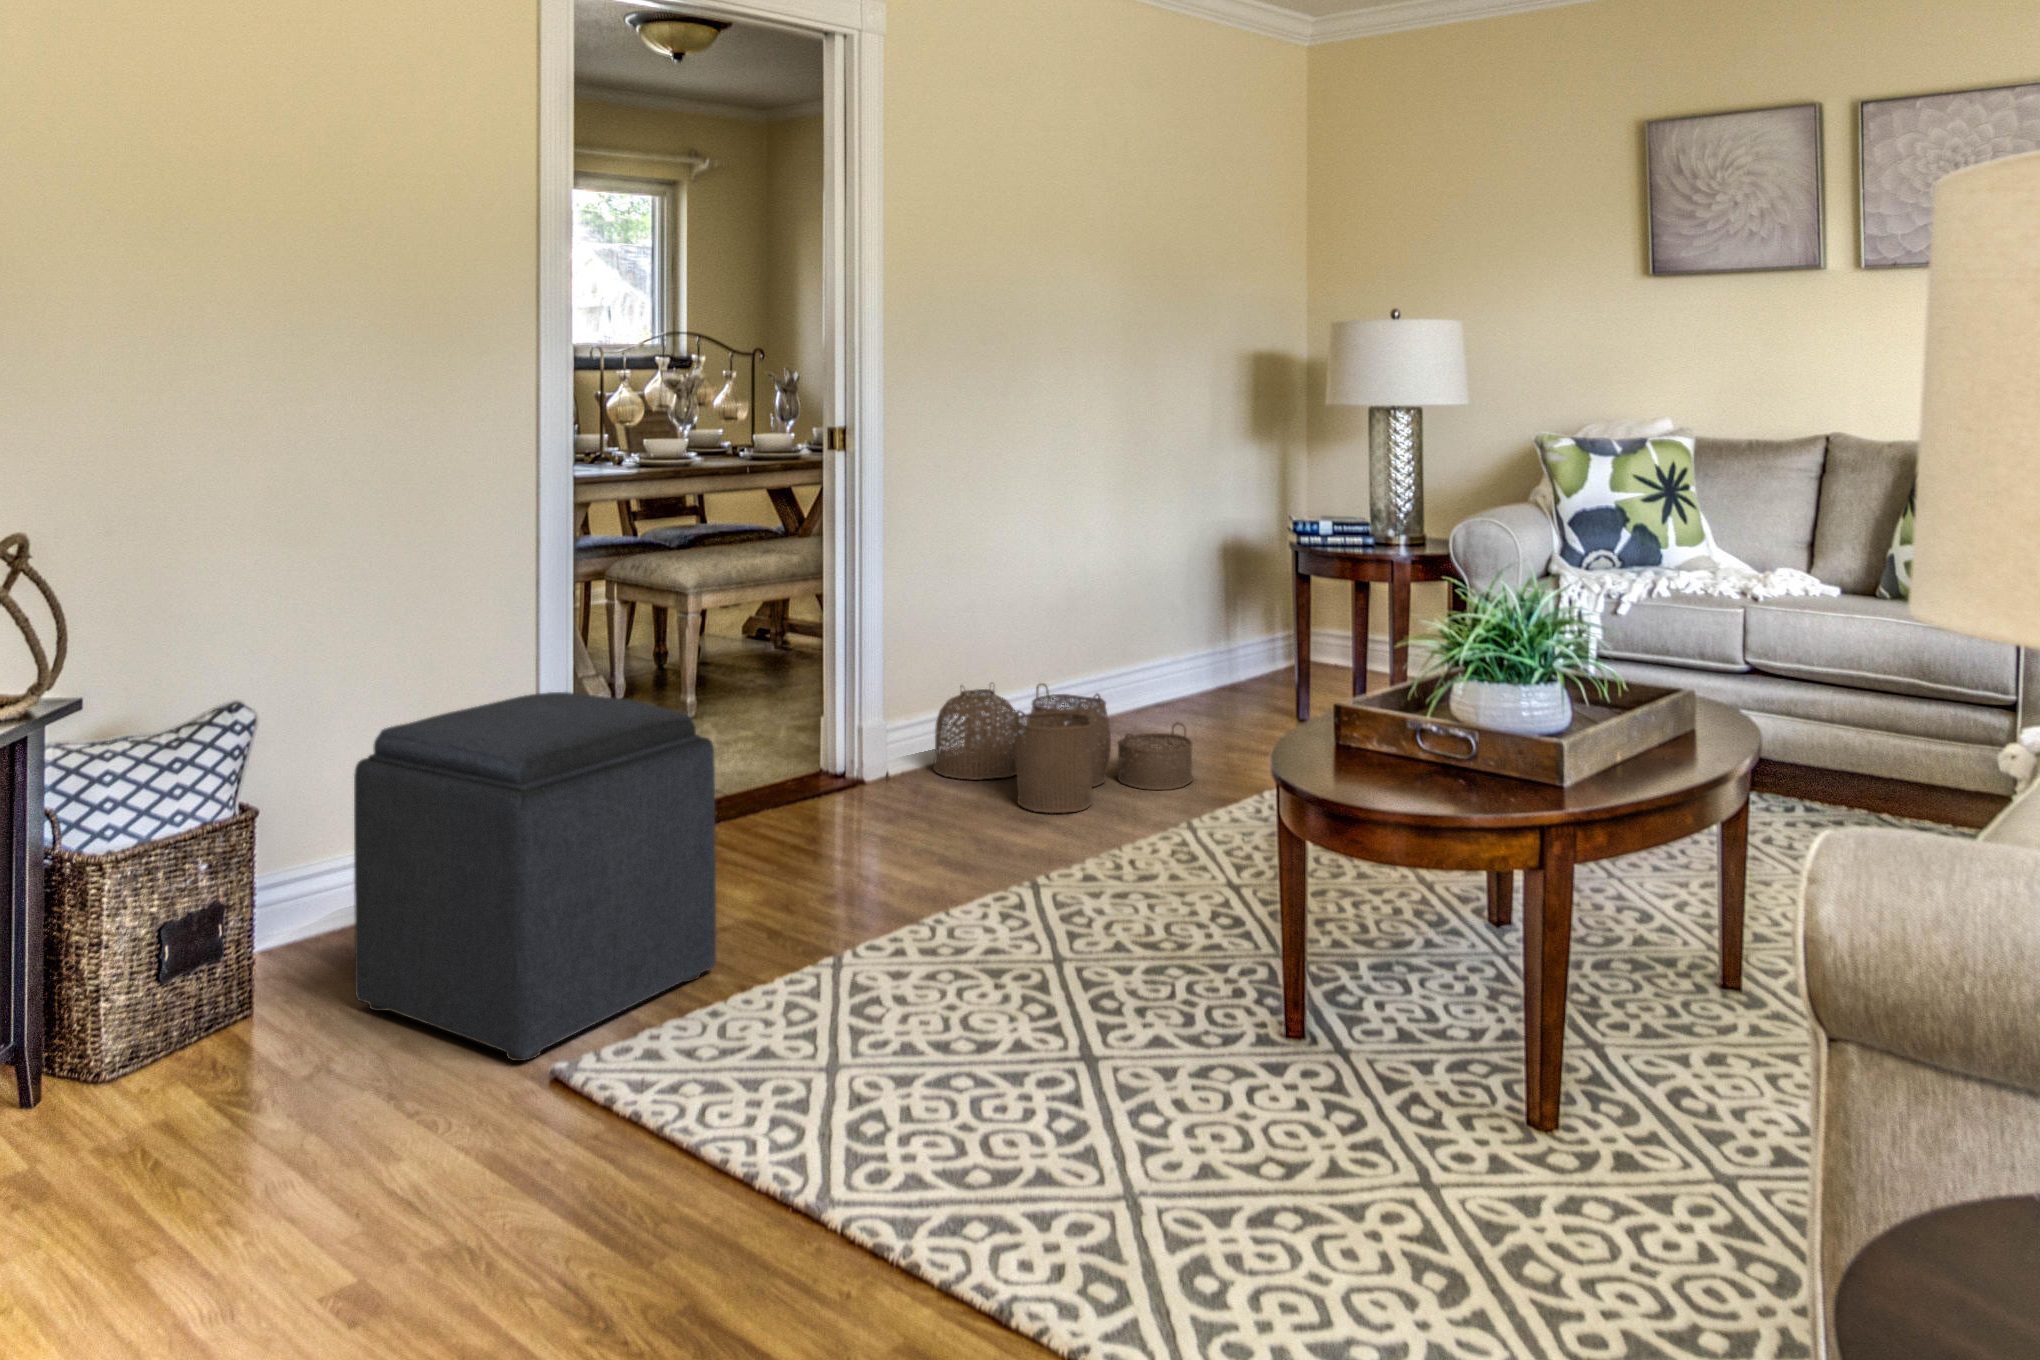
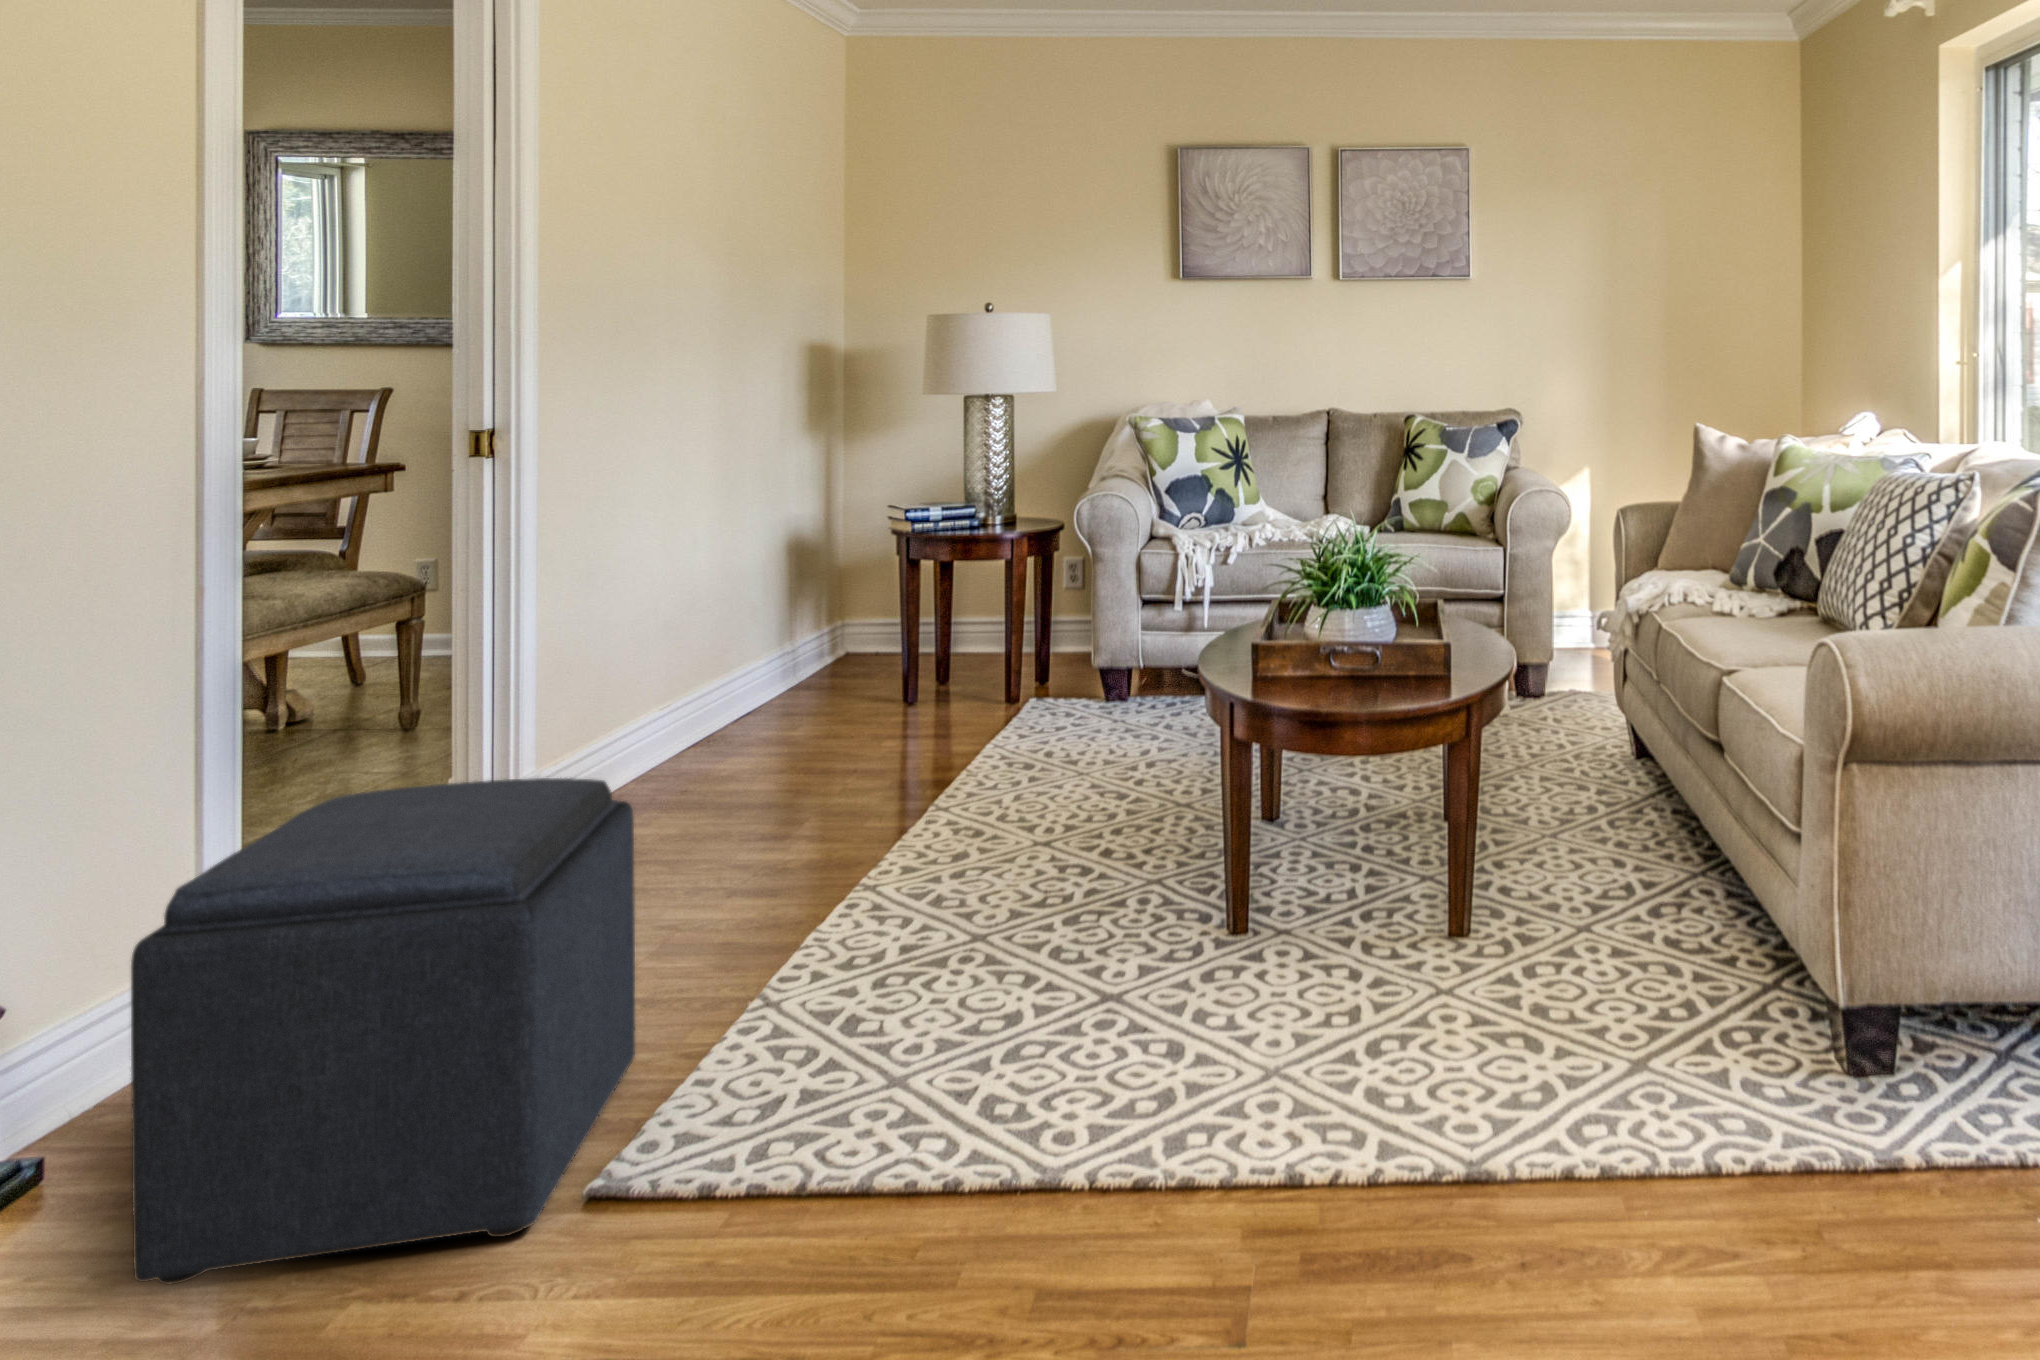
woven basket: present [933,683,1193,813] -> none [590,694,892,824]

